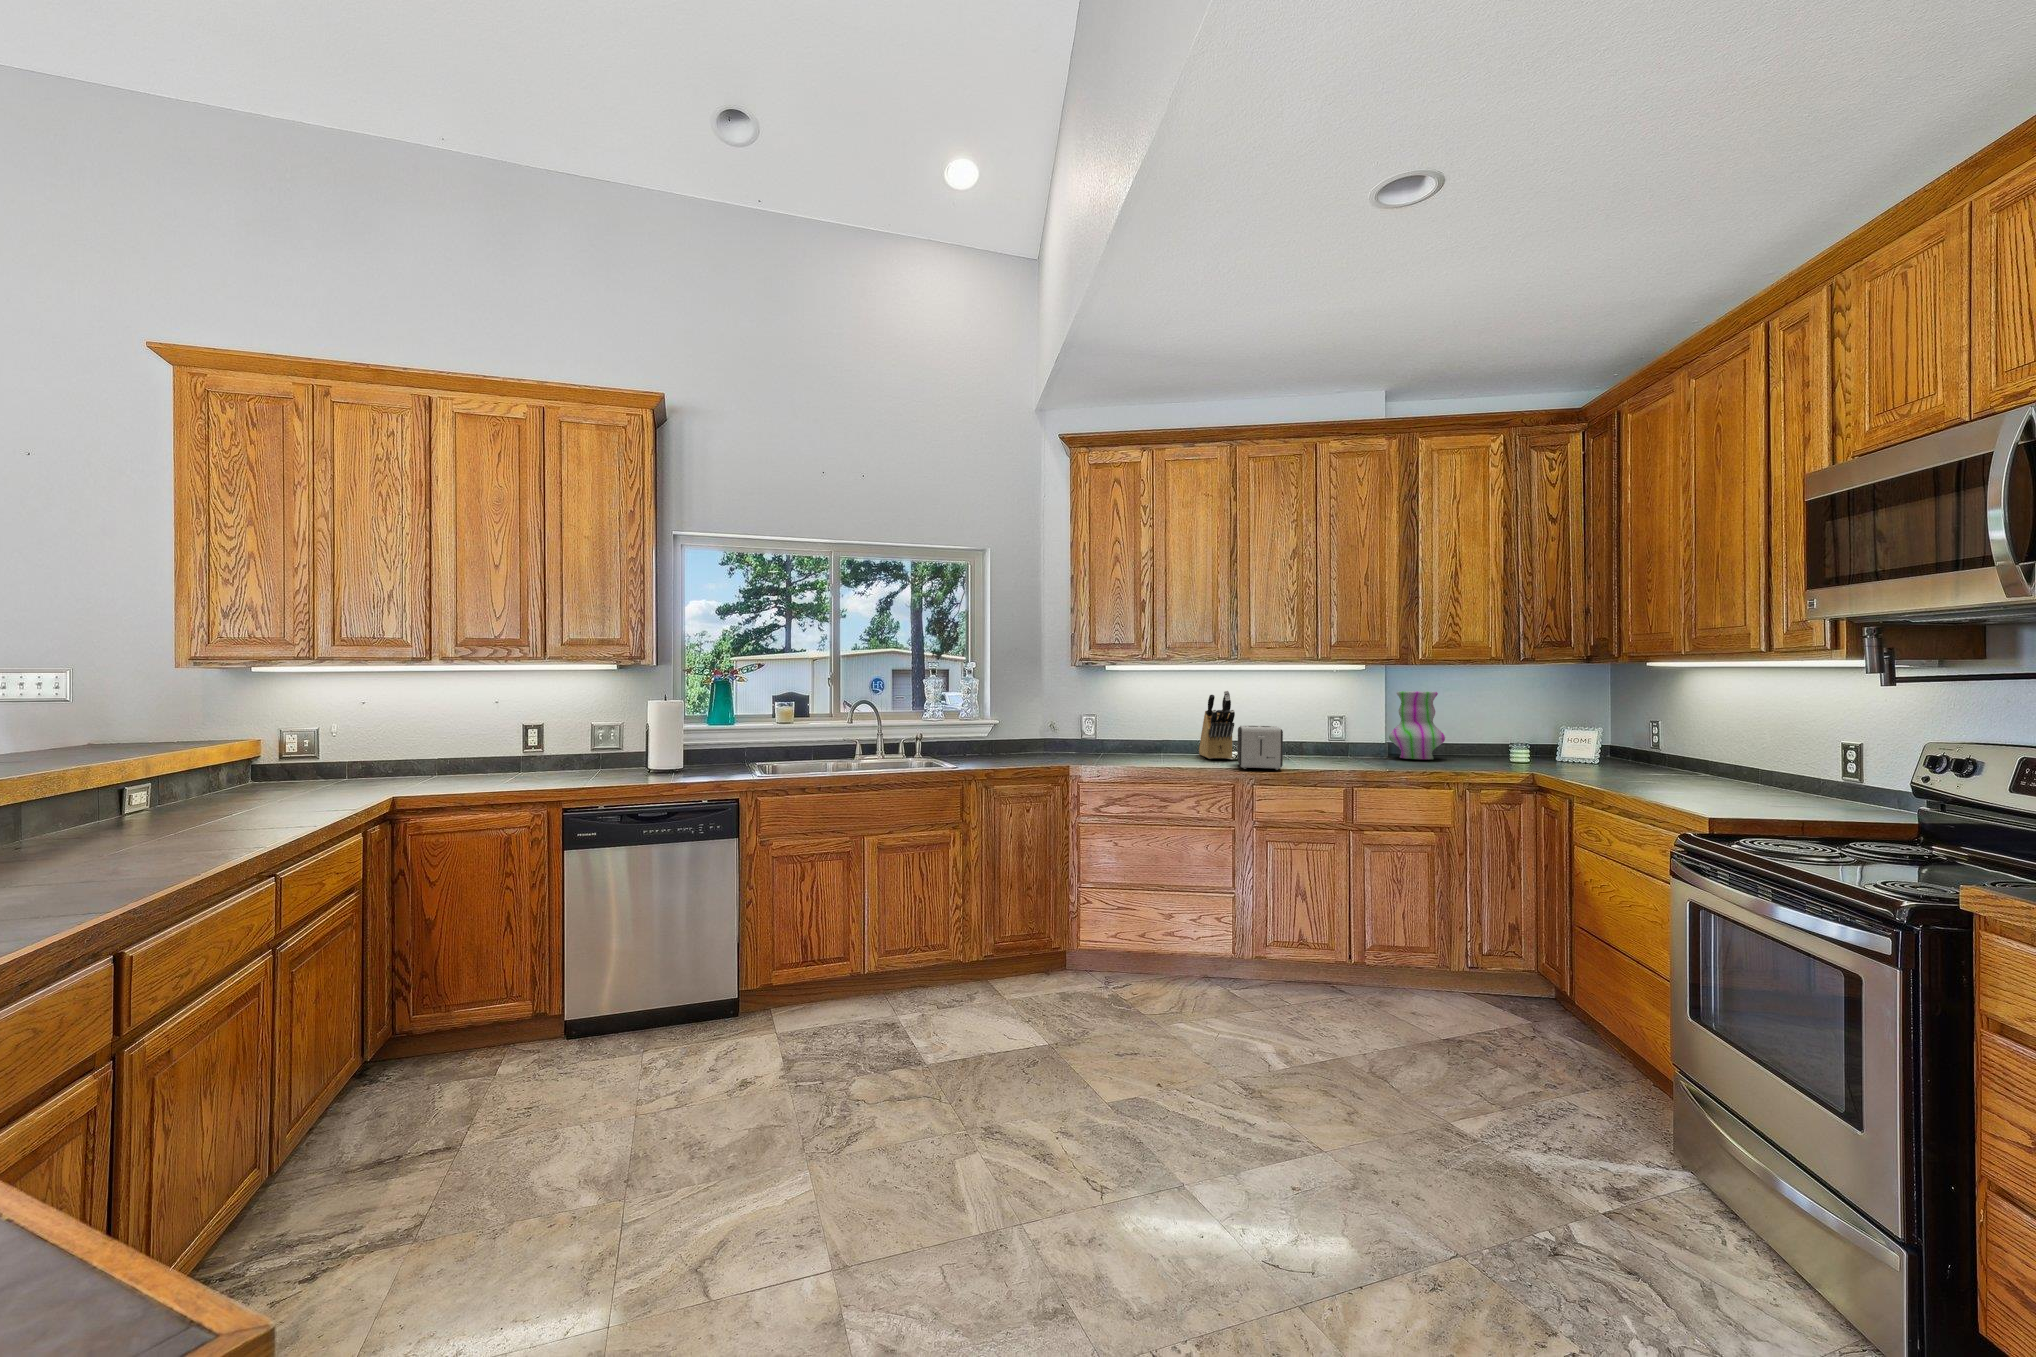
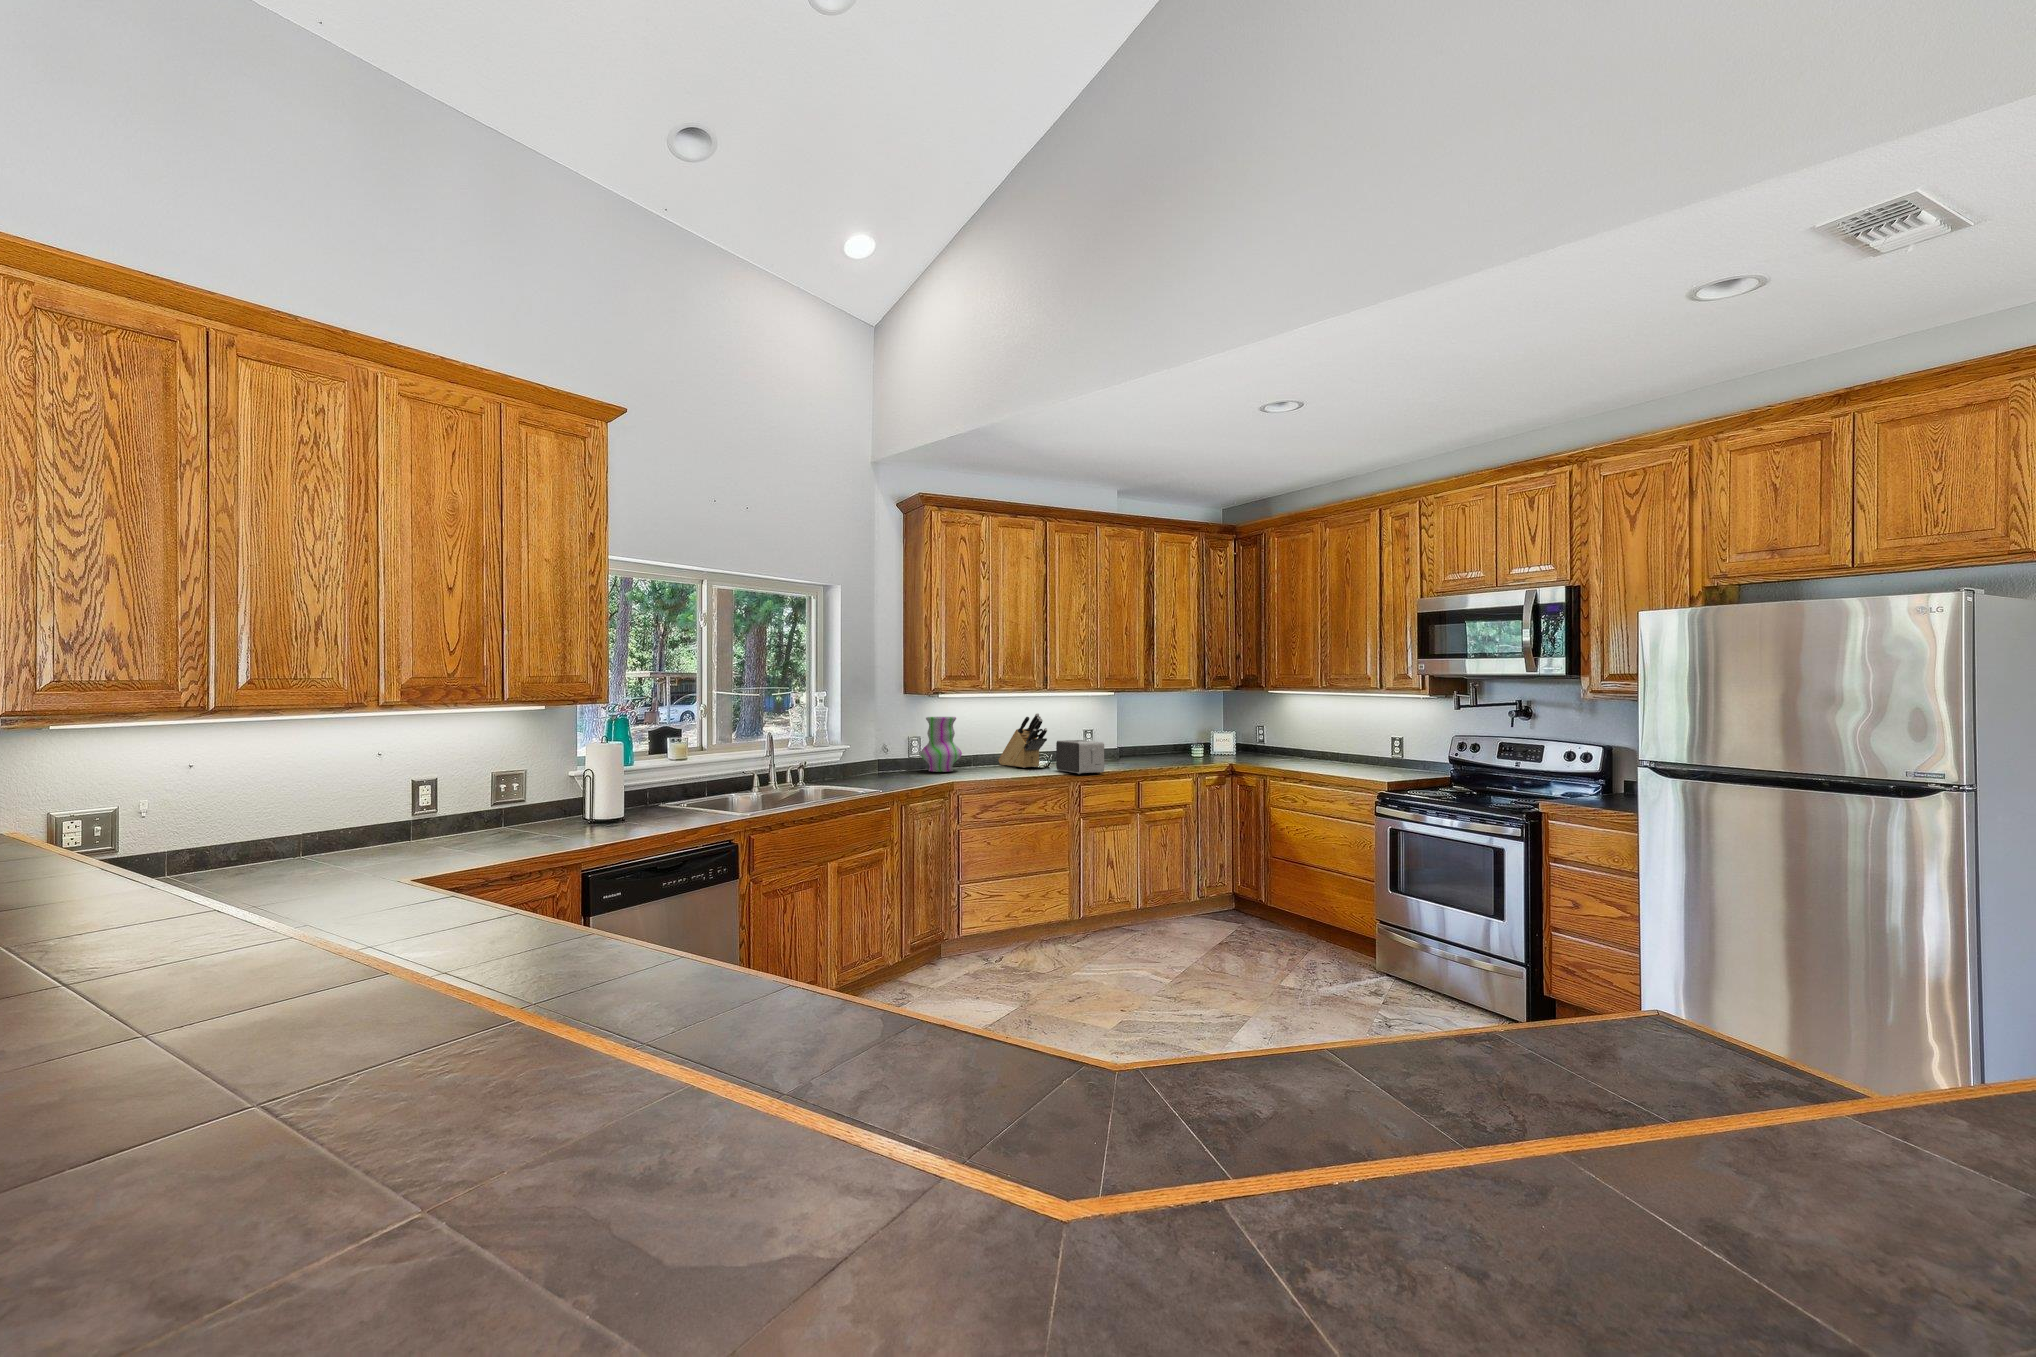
vase: present [1389,691,1445,760] -> present [920,717,962,772]

